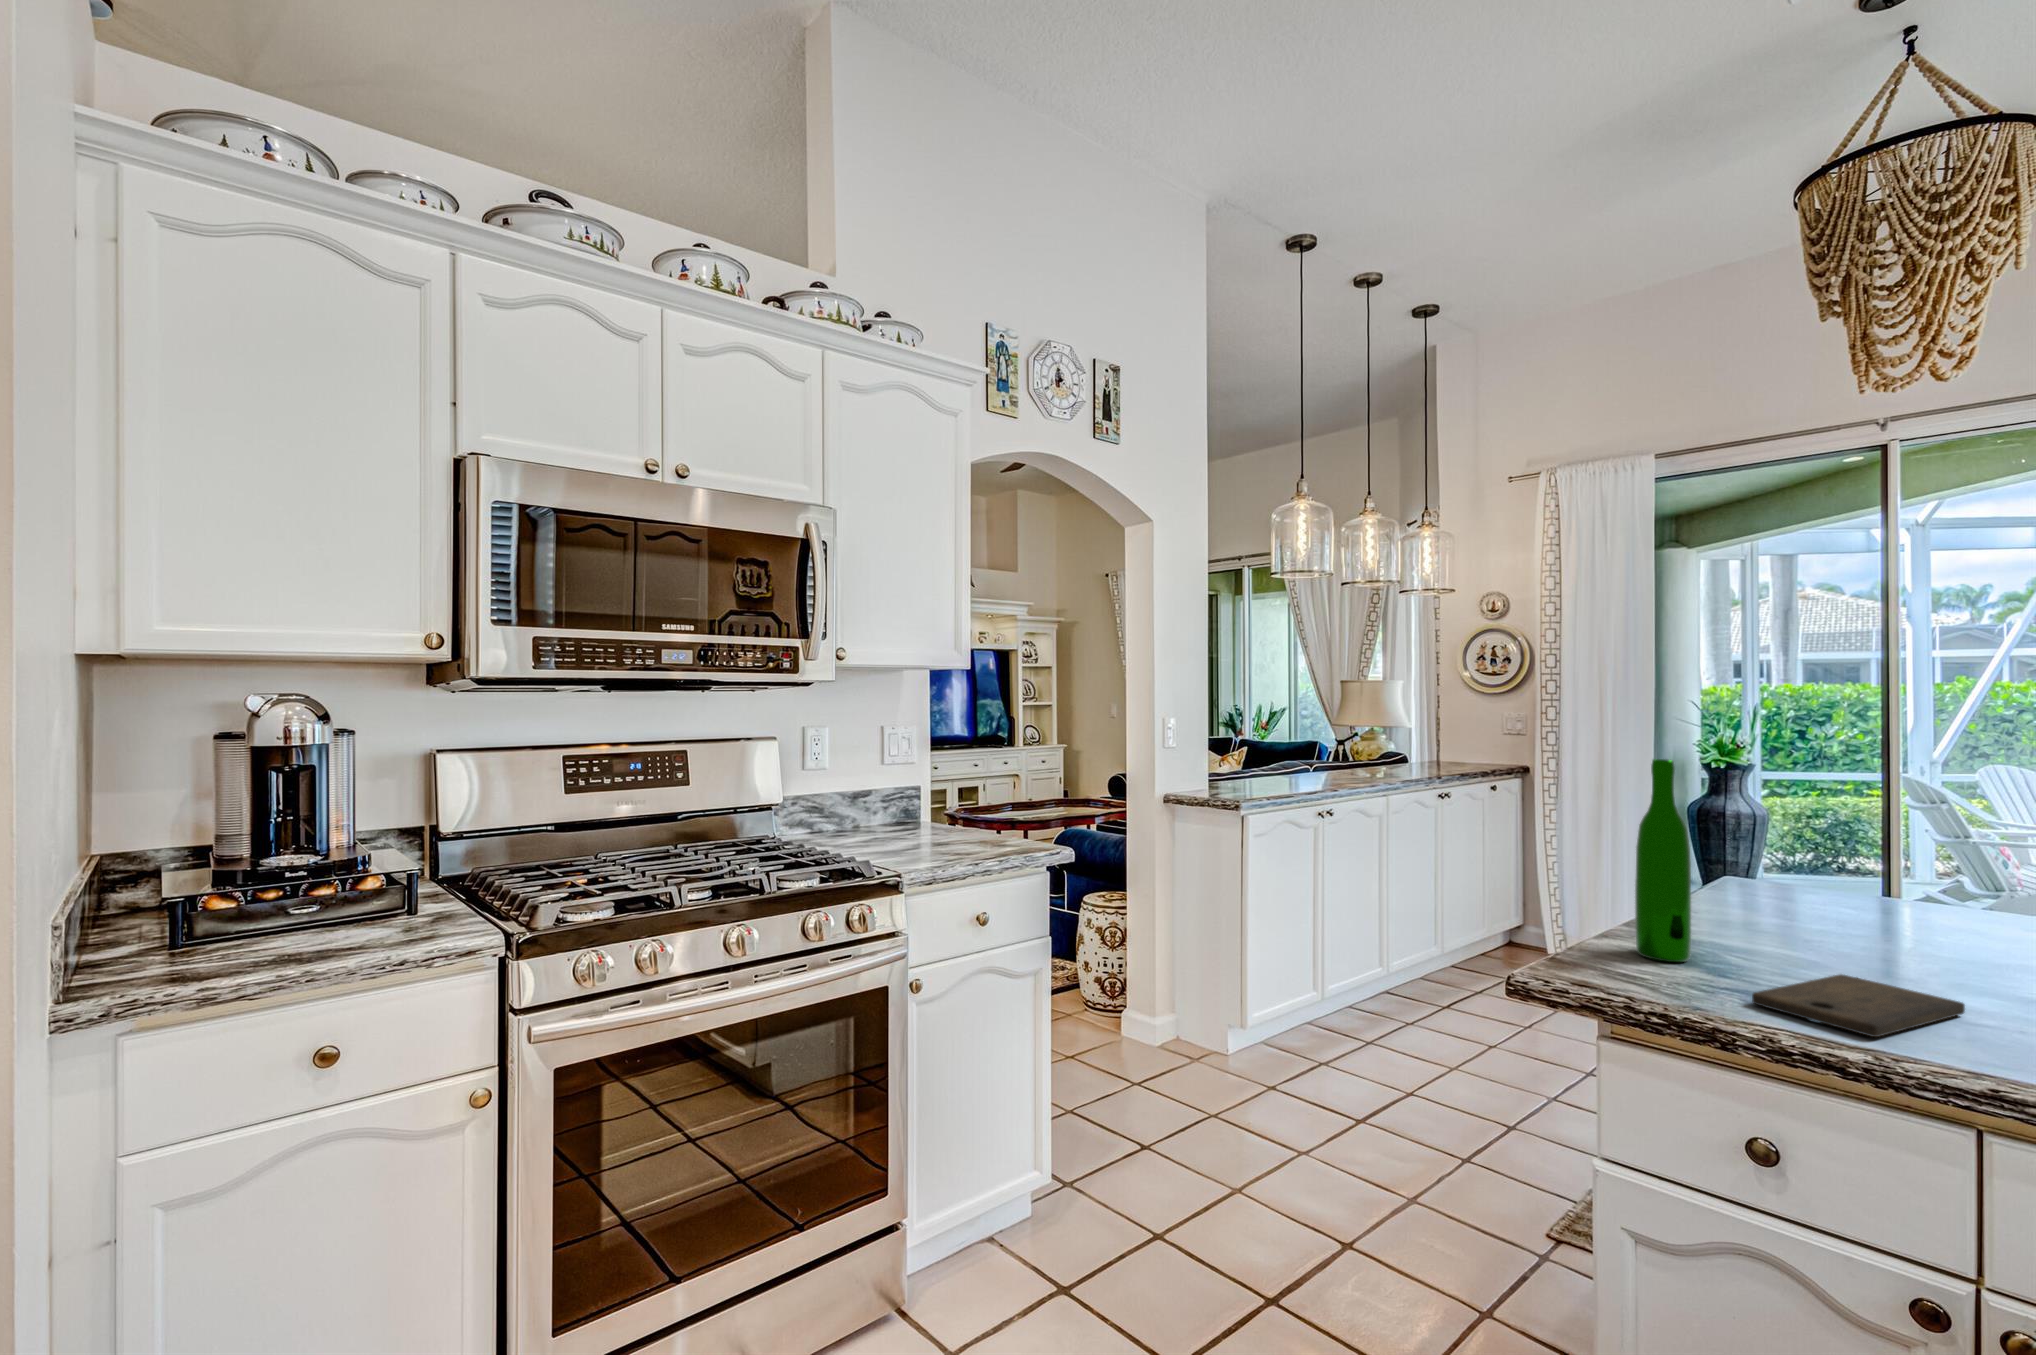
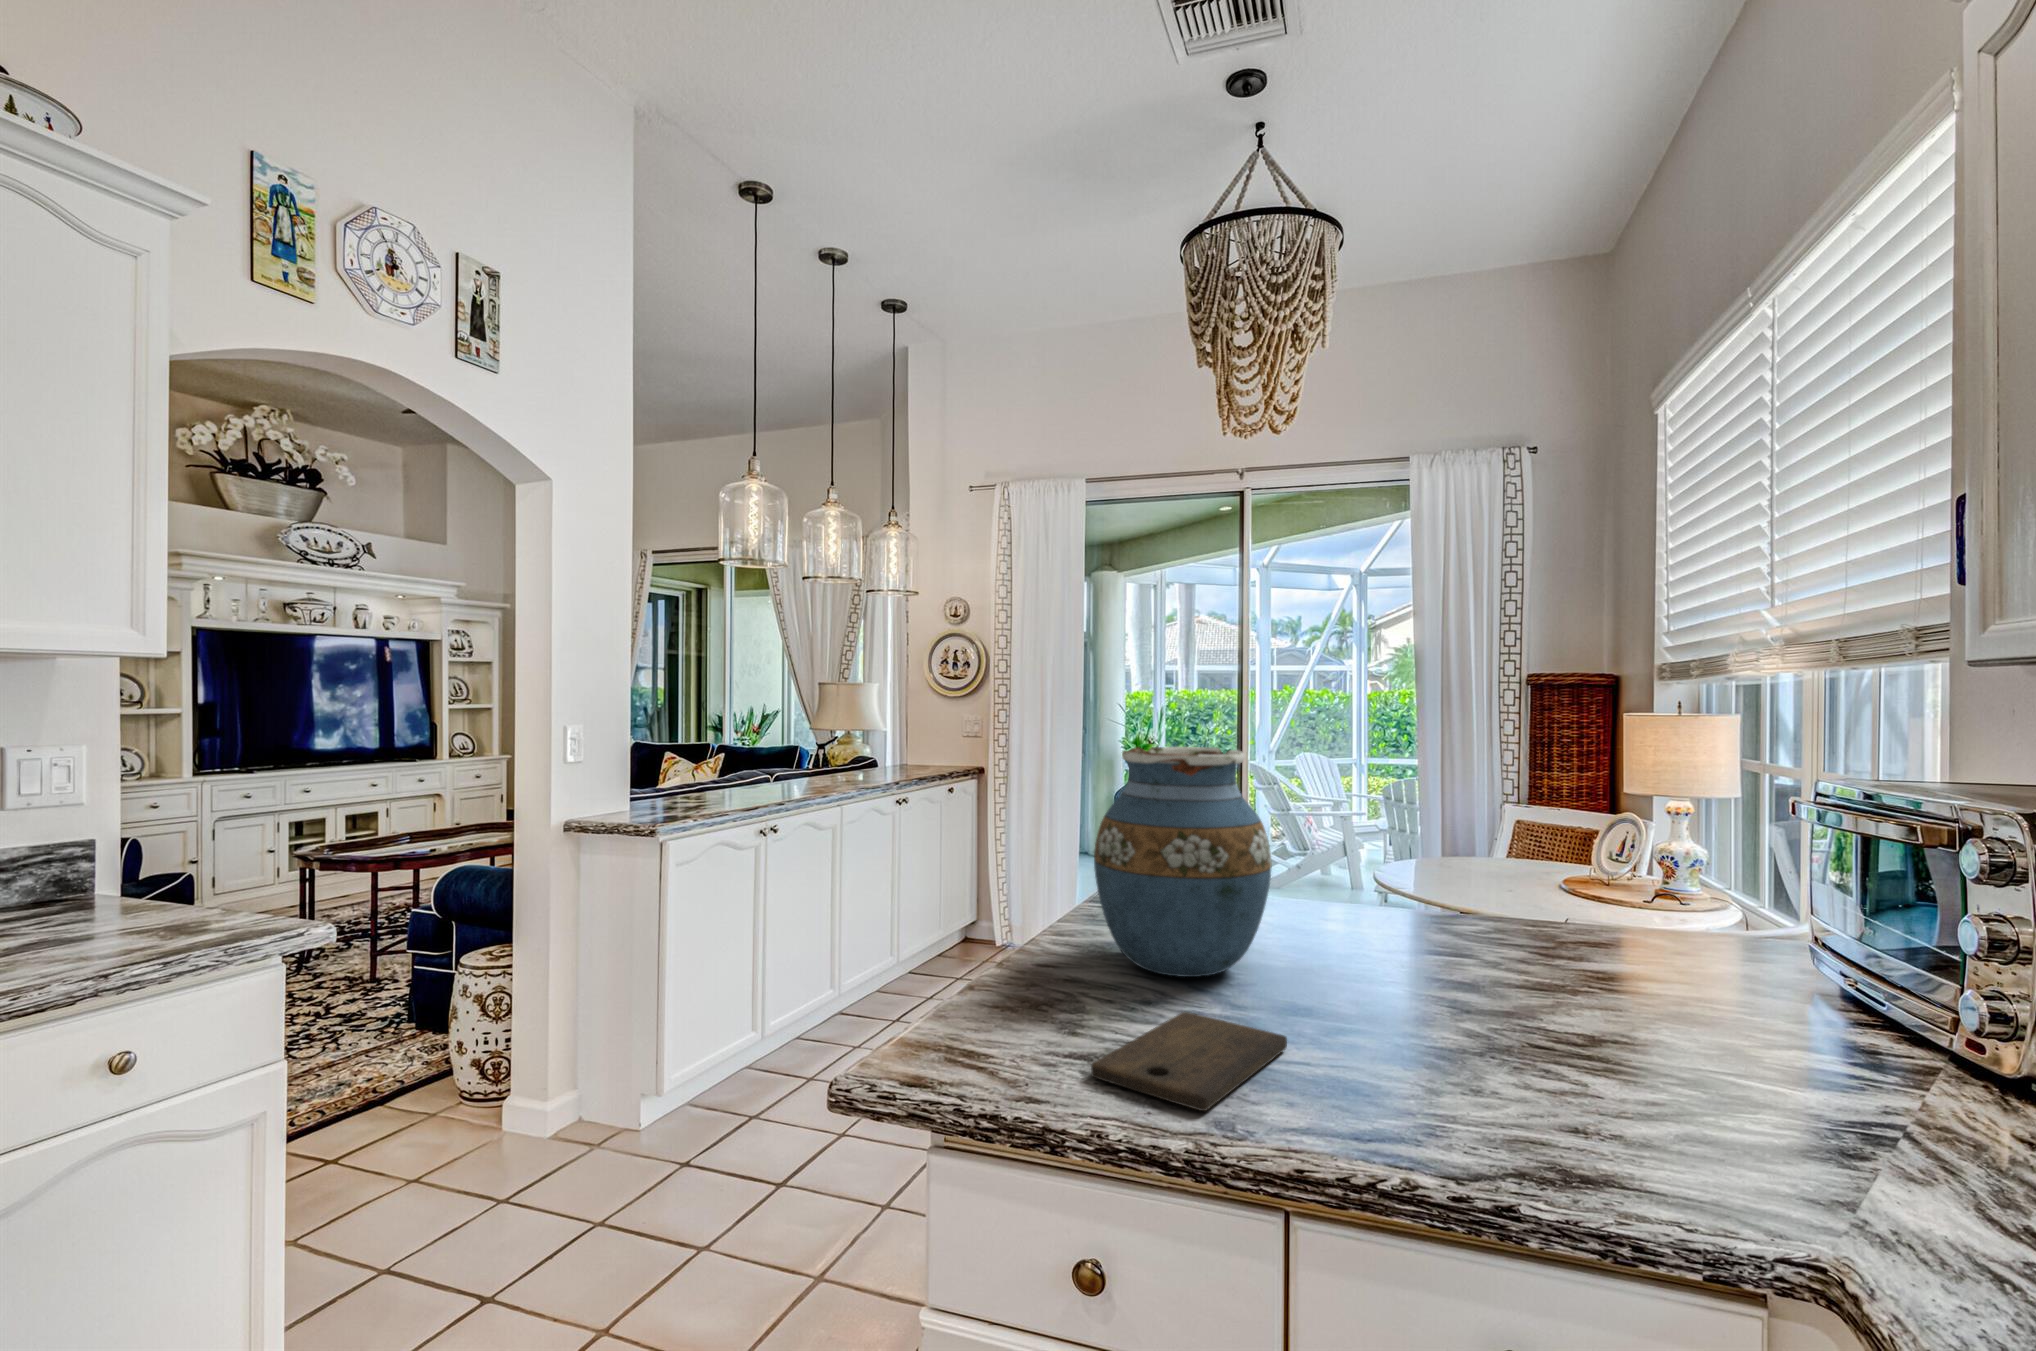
vase: none [1729,743,1940,955] -> present [1094,747,1272,977]
wine bottle: present [1635,759,1691,962] -> none [991,772,1046,1019]

